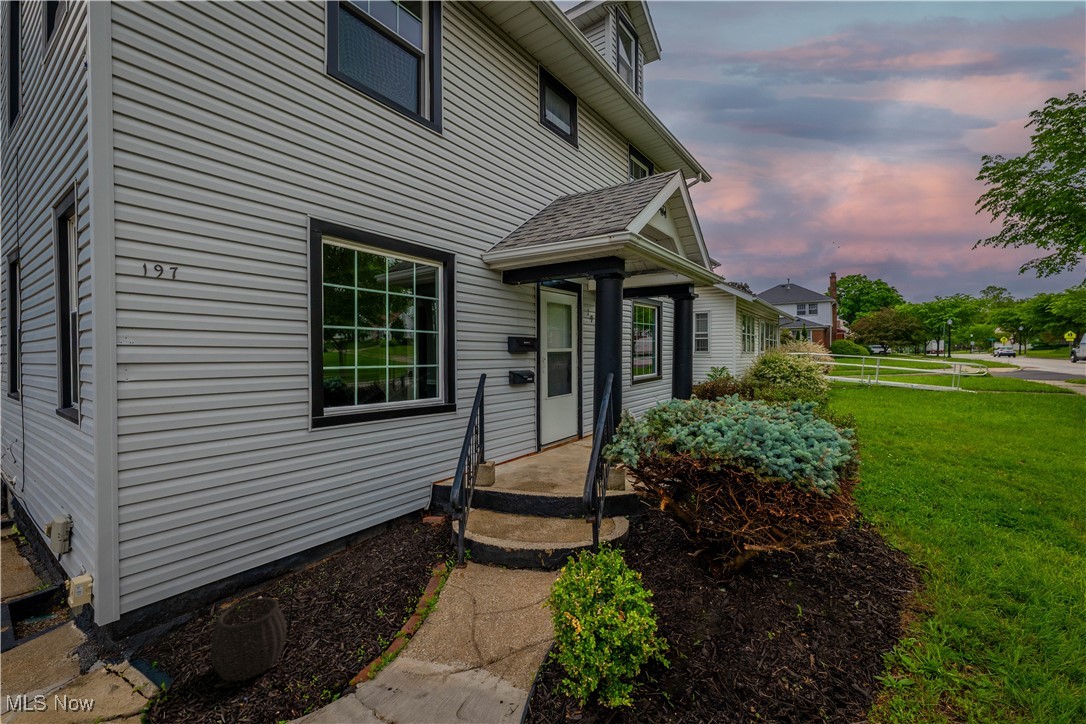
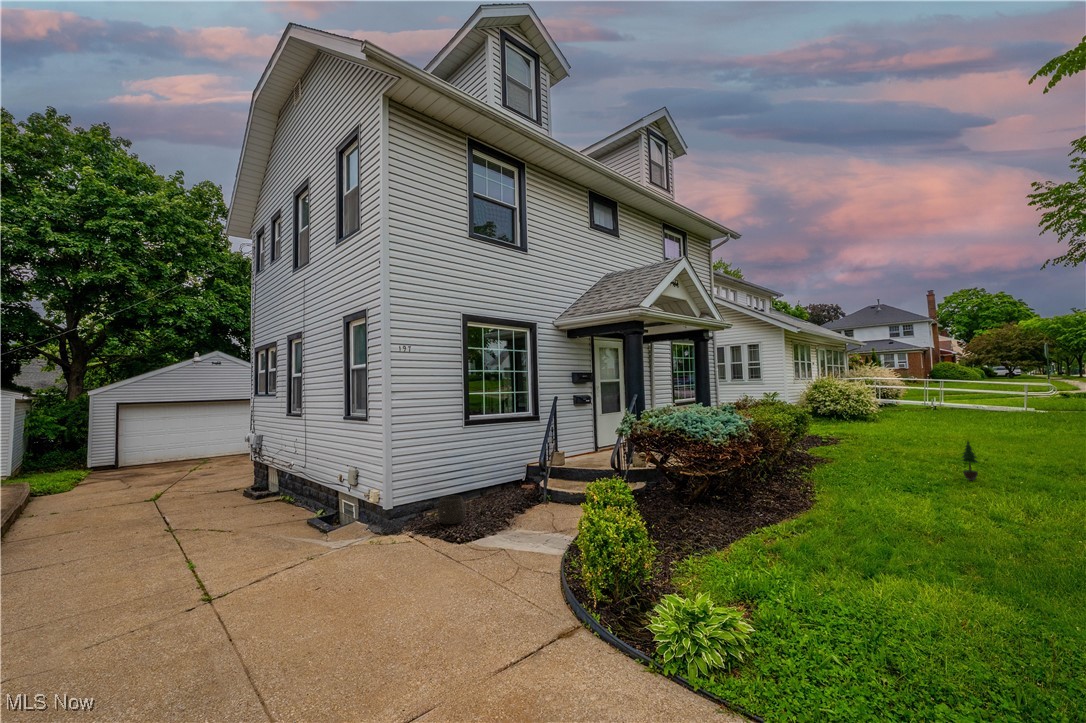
potted tree: none [1038,445,1068,500] -> present [961,441,978,481]

